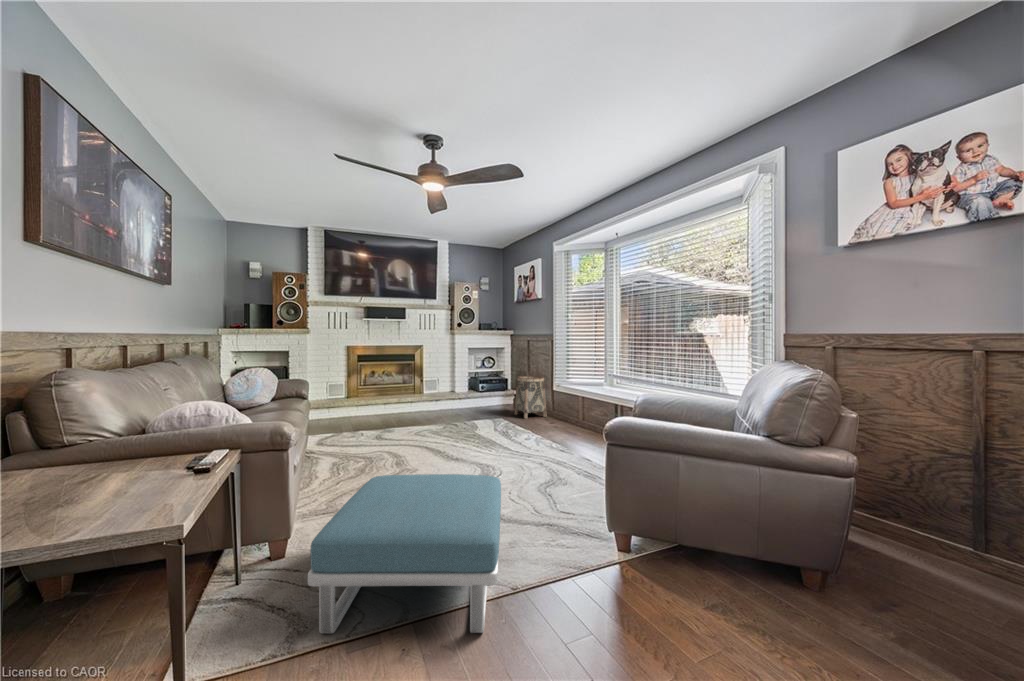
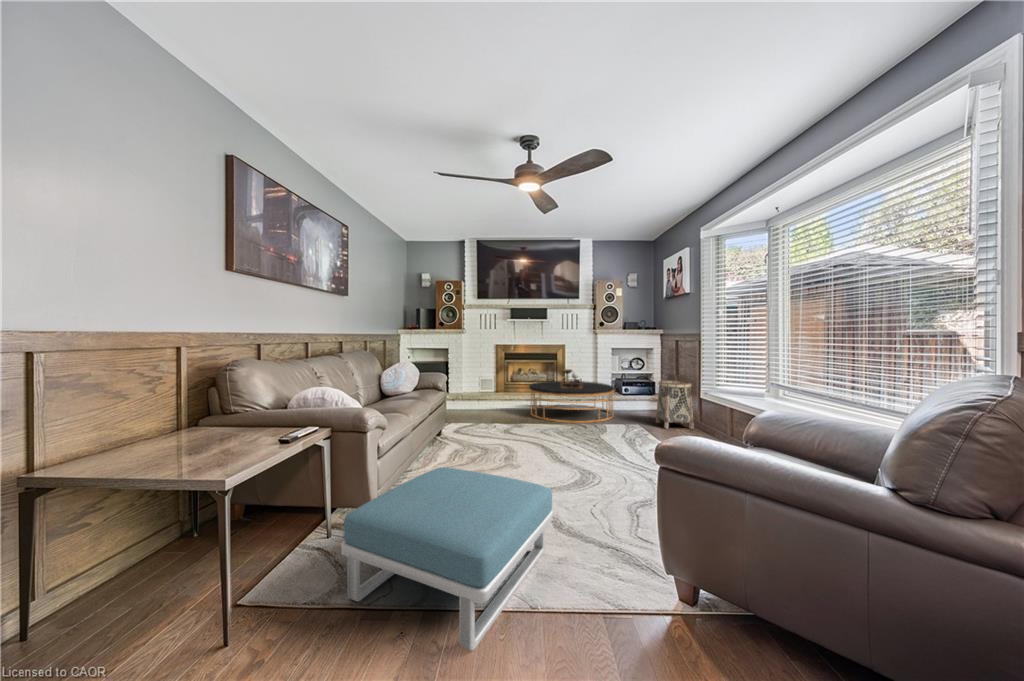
coffee table: none [392,370,477,423] -> present [529,369,614,423]

